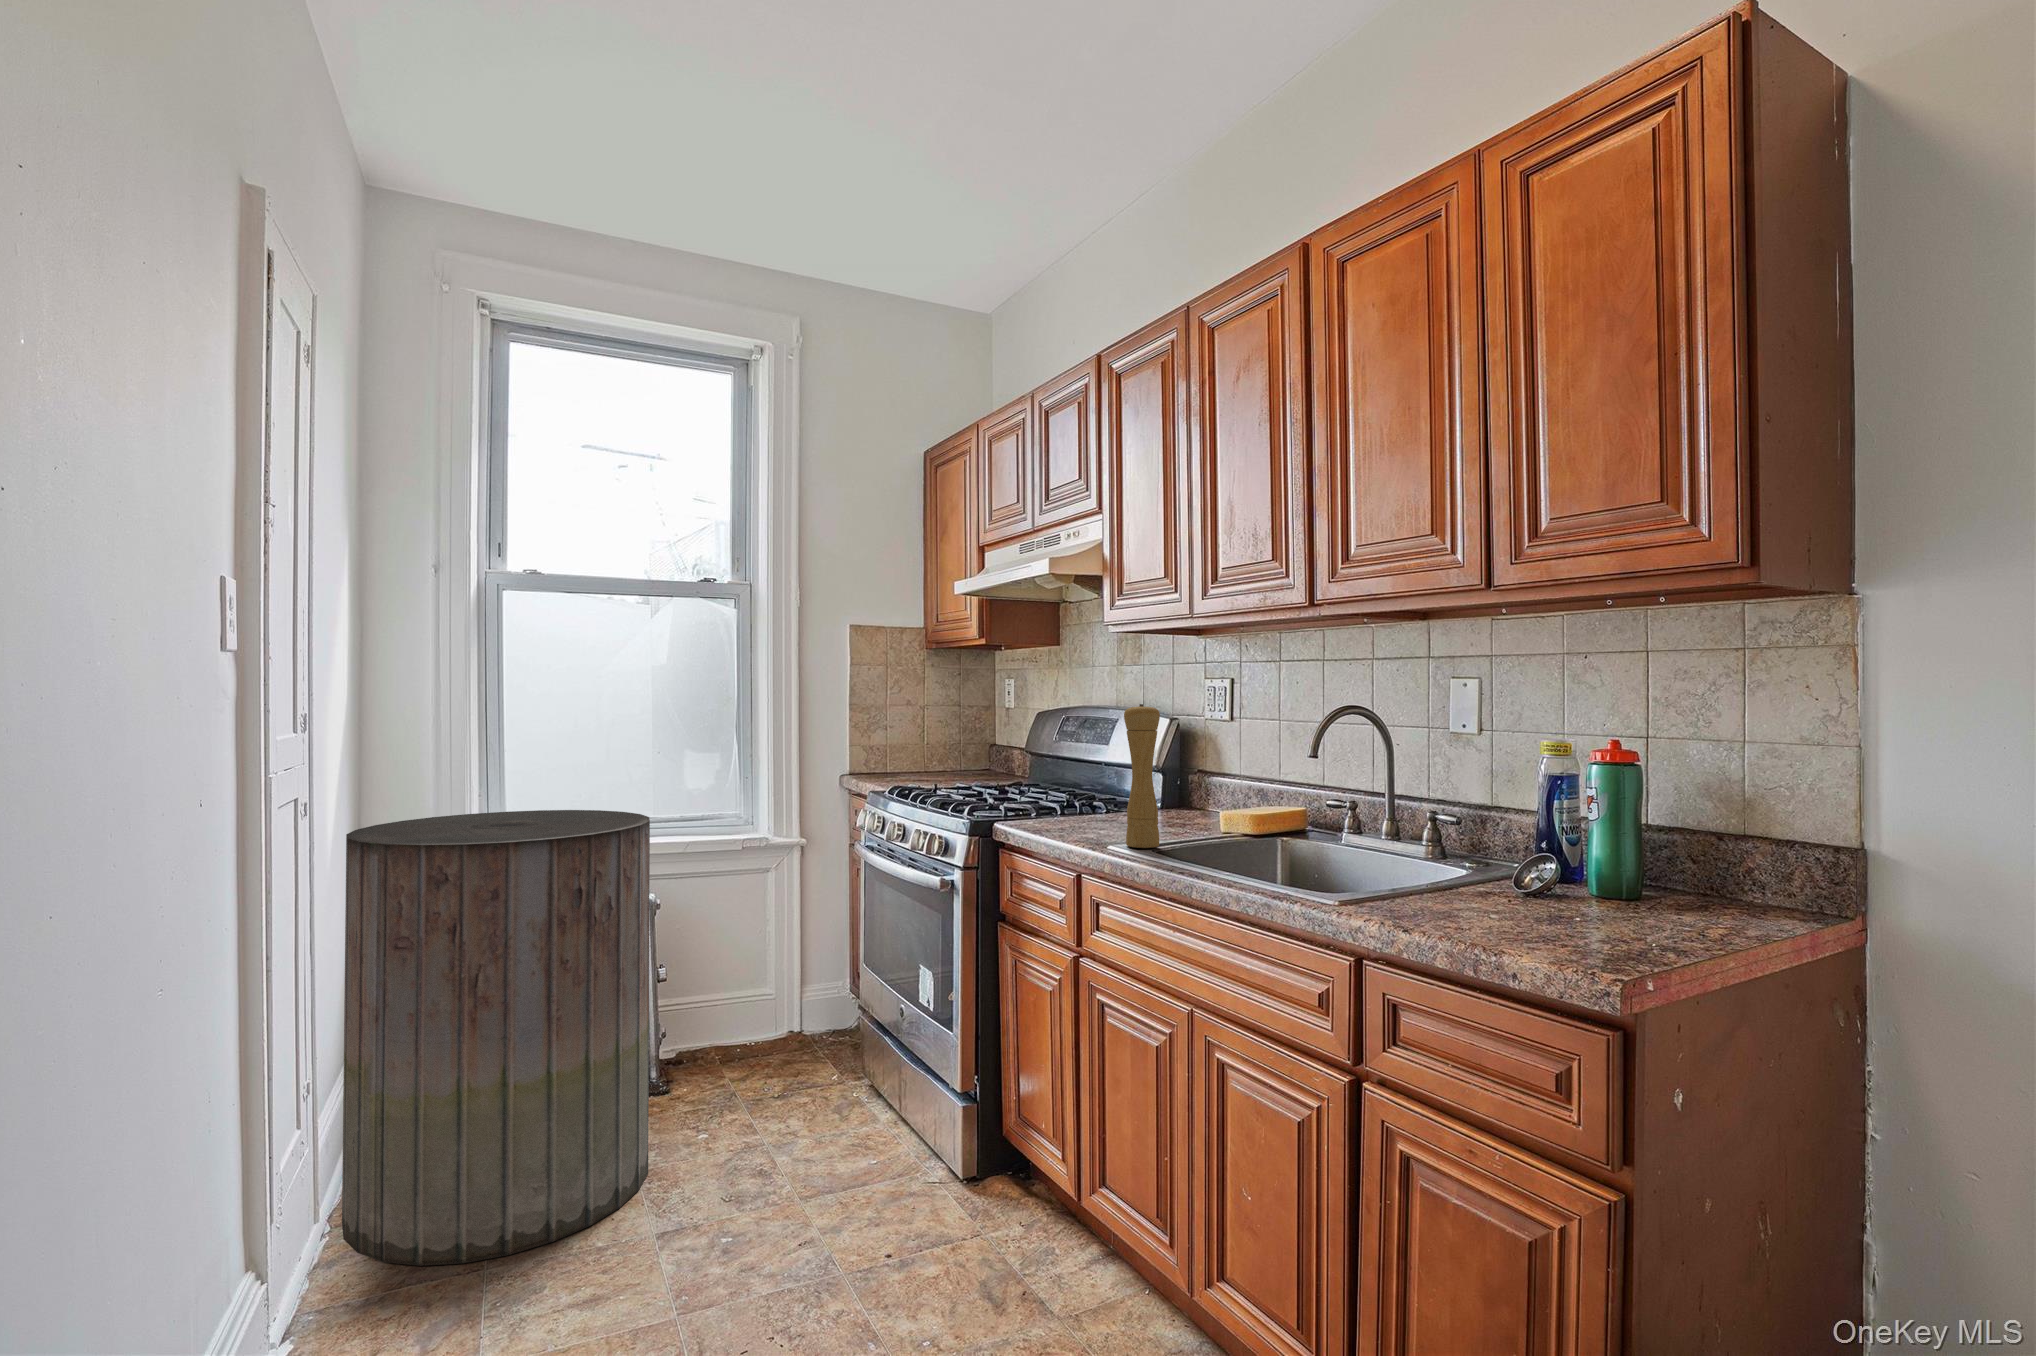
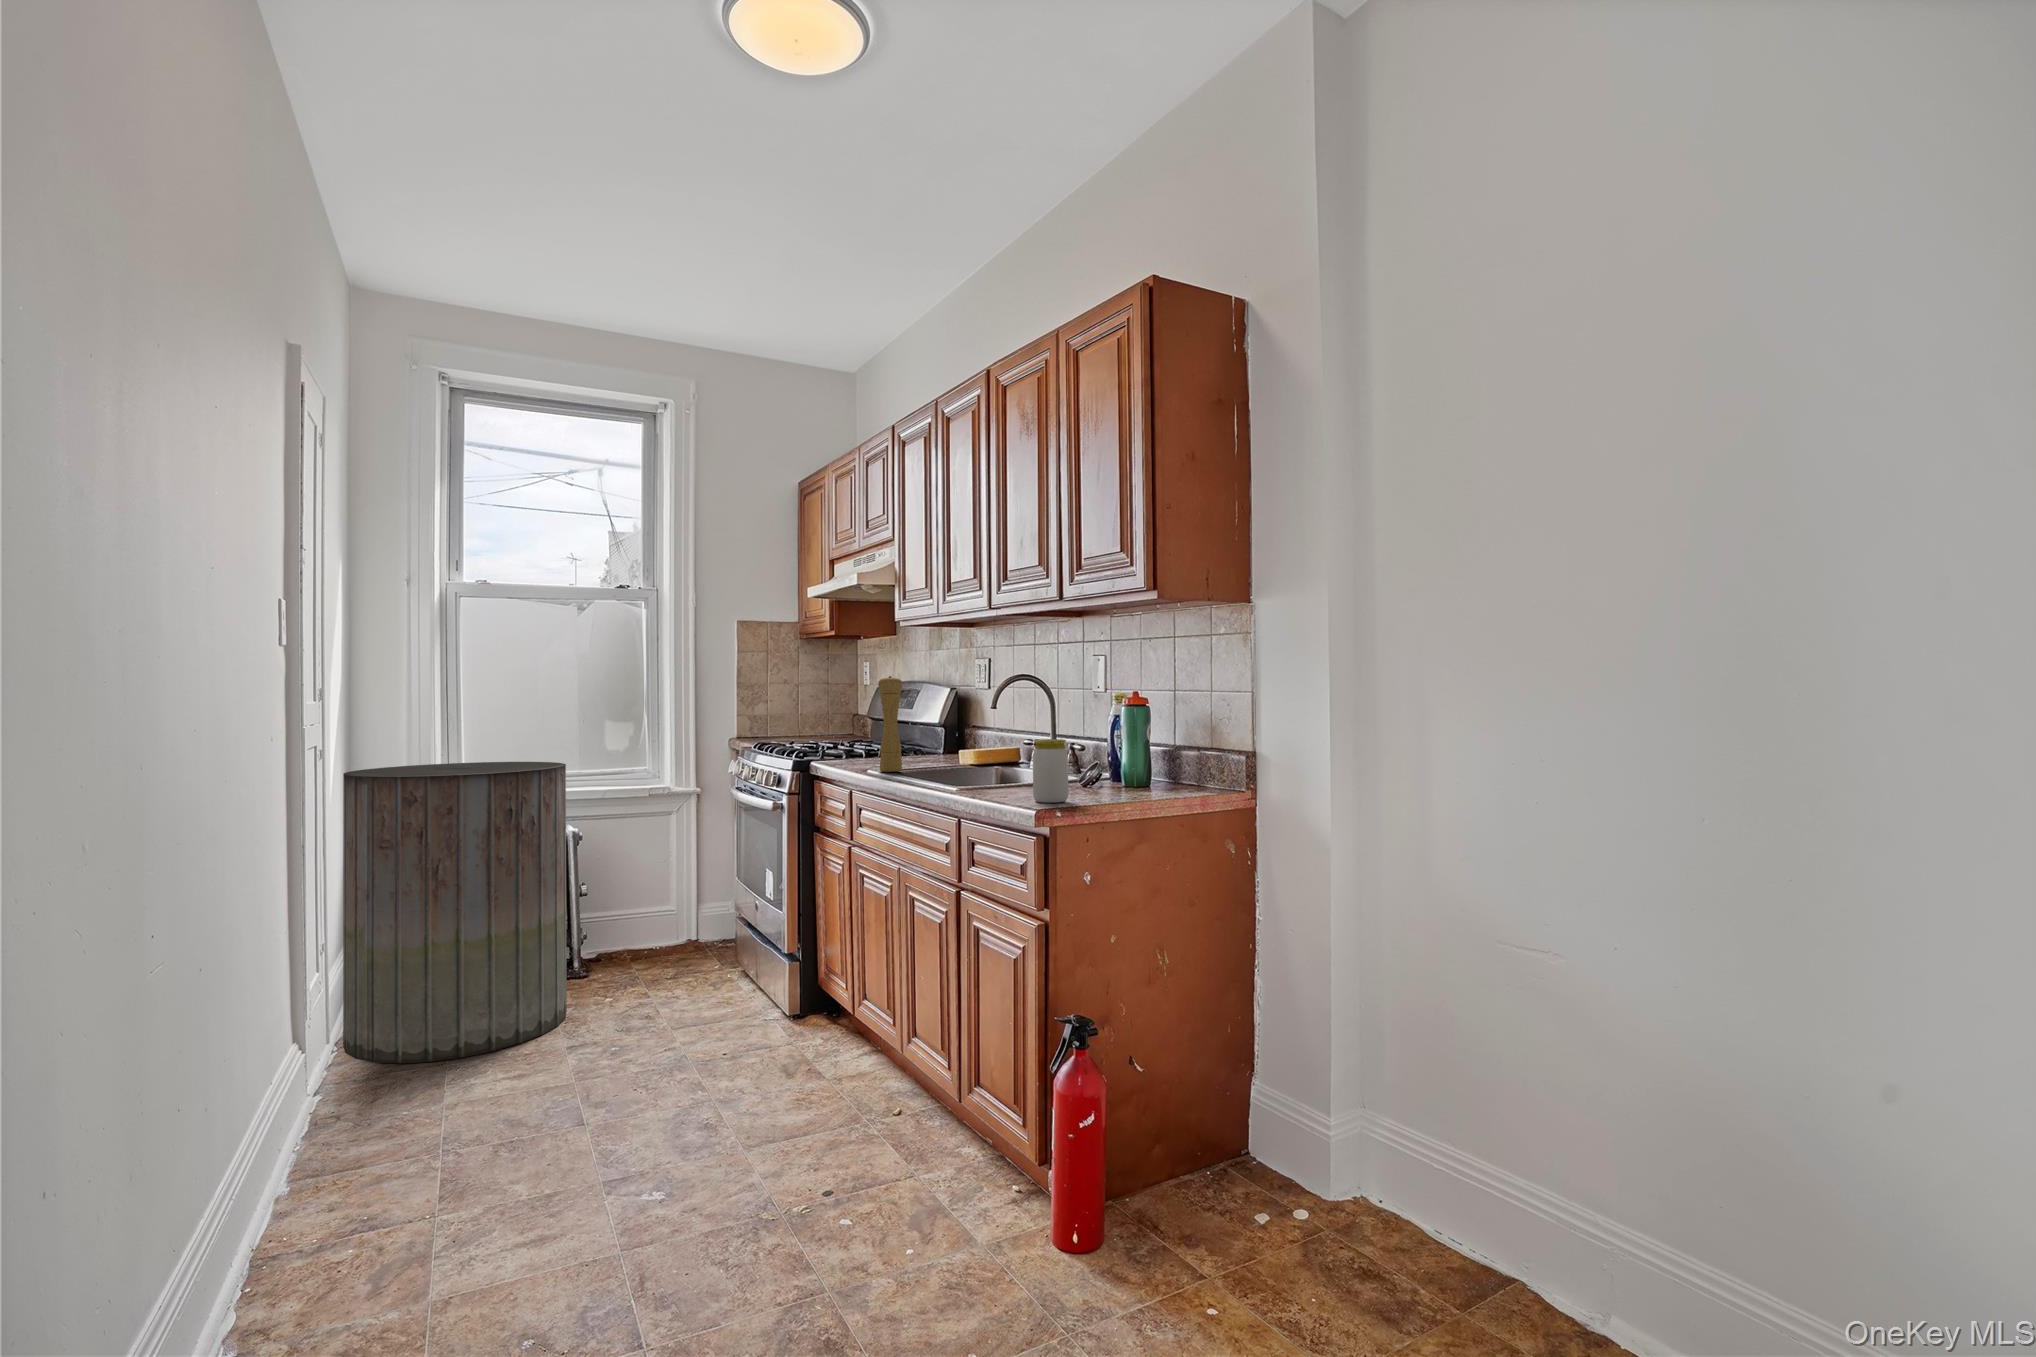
jar: none [1502,826,1572,943] -> present [1033,739,1069,803]

